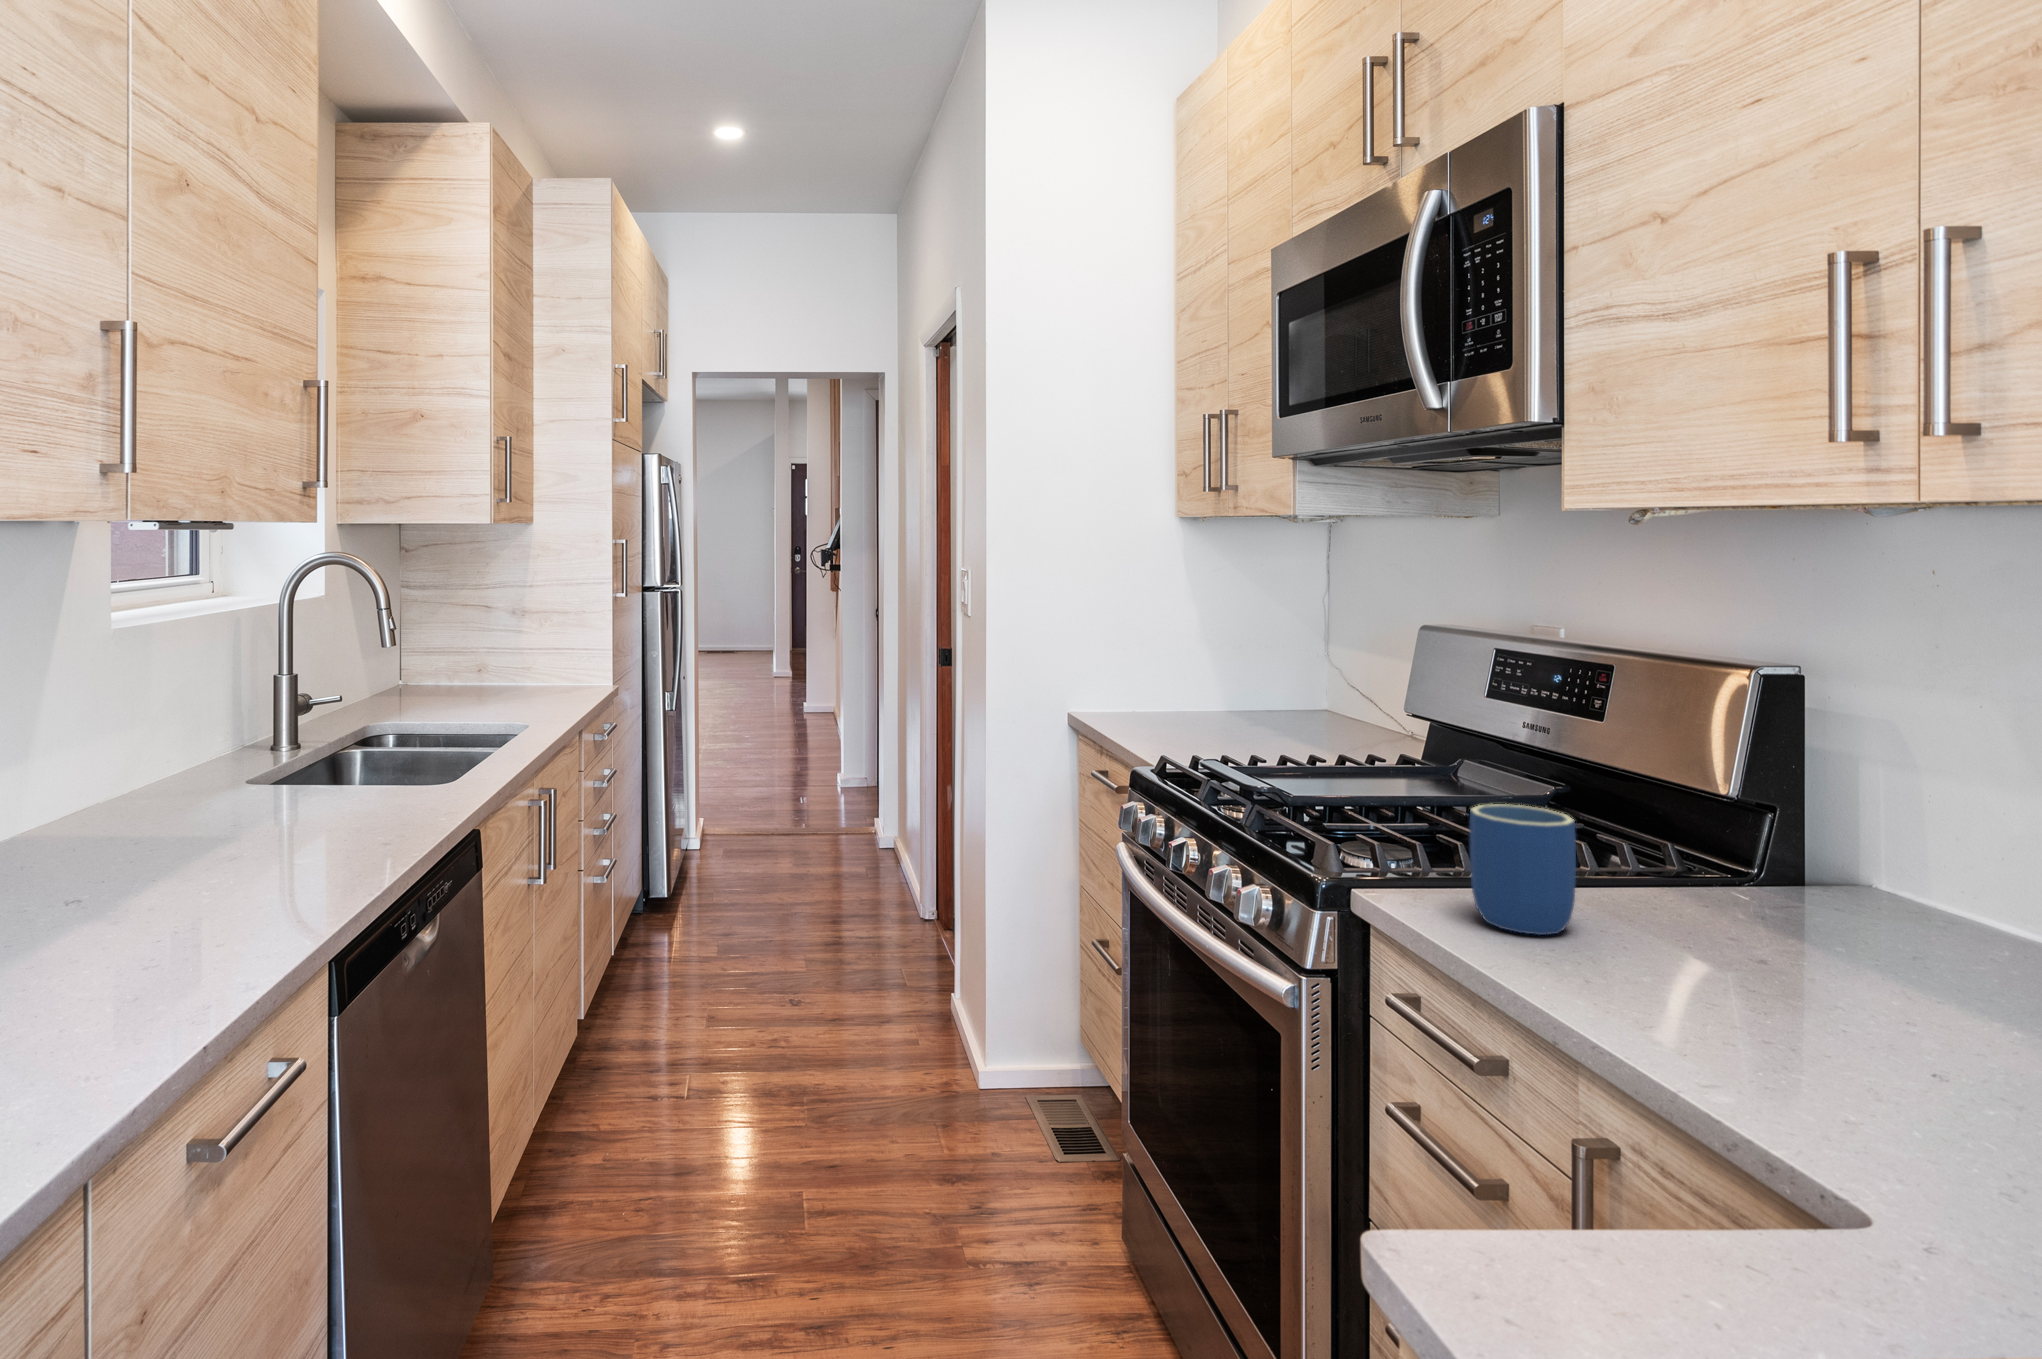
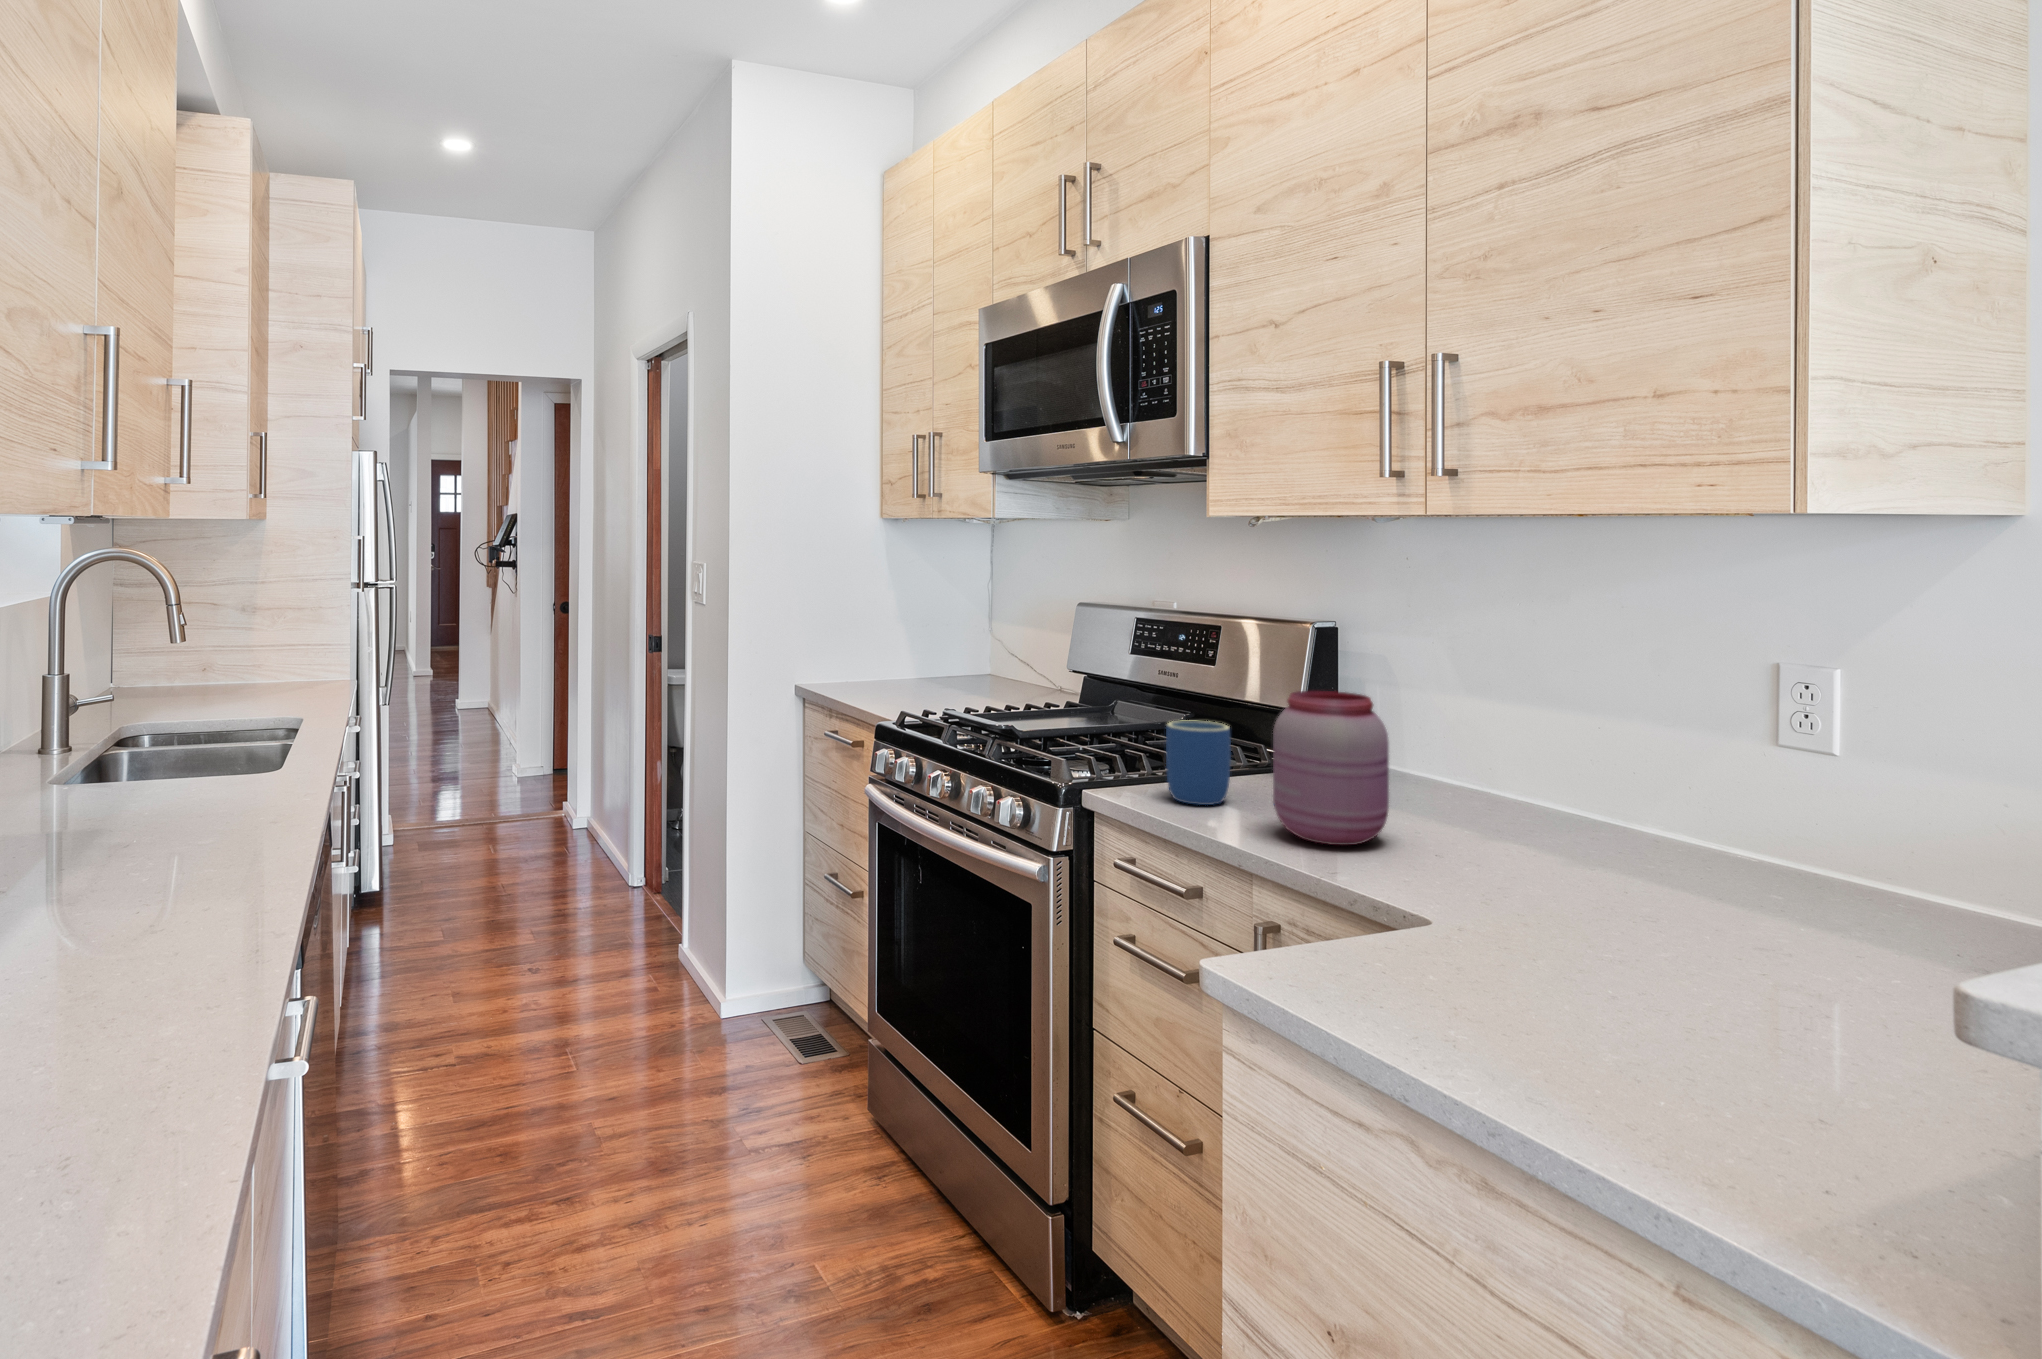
jar: none [1626,779,1844,1041] -> present [1273,691,1389,845]

